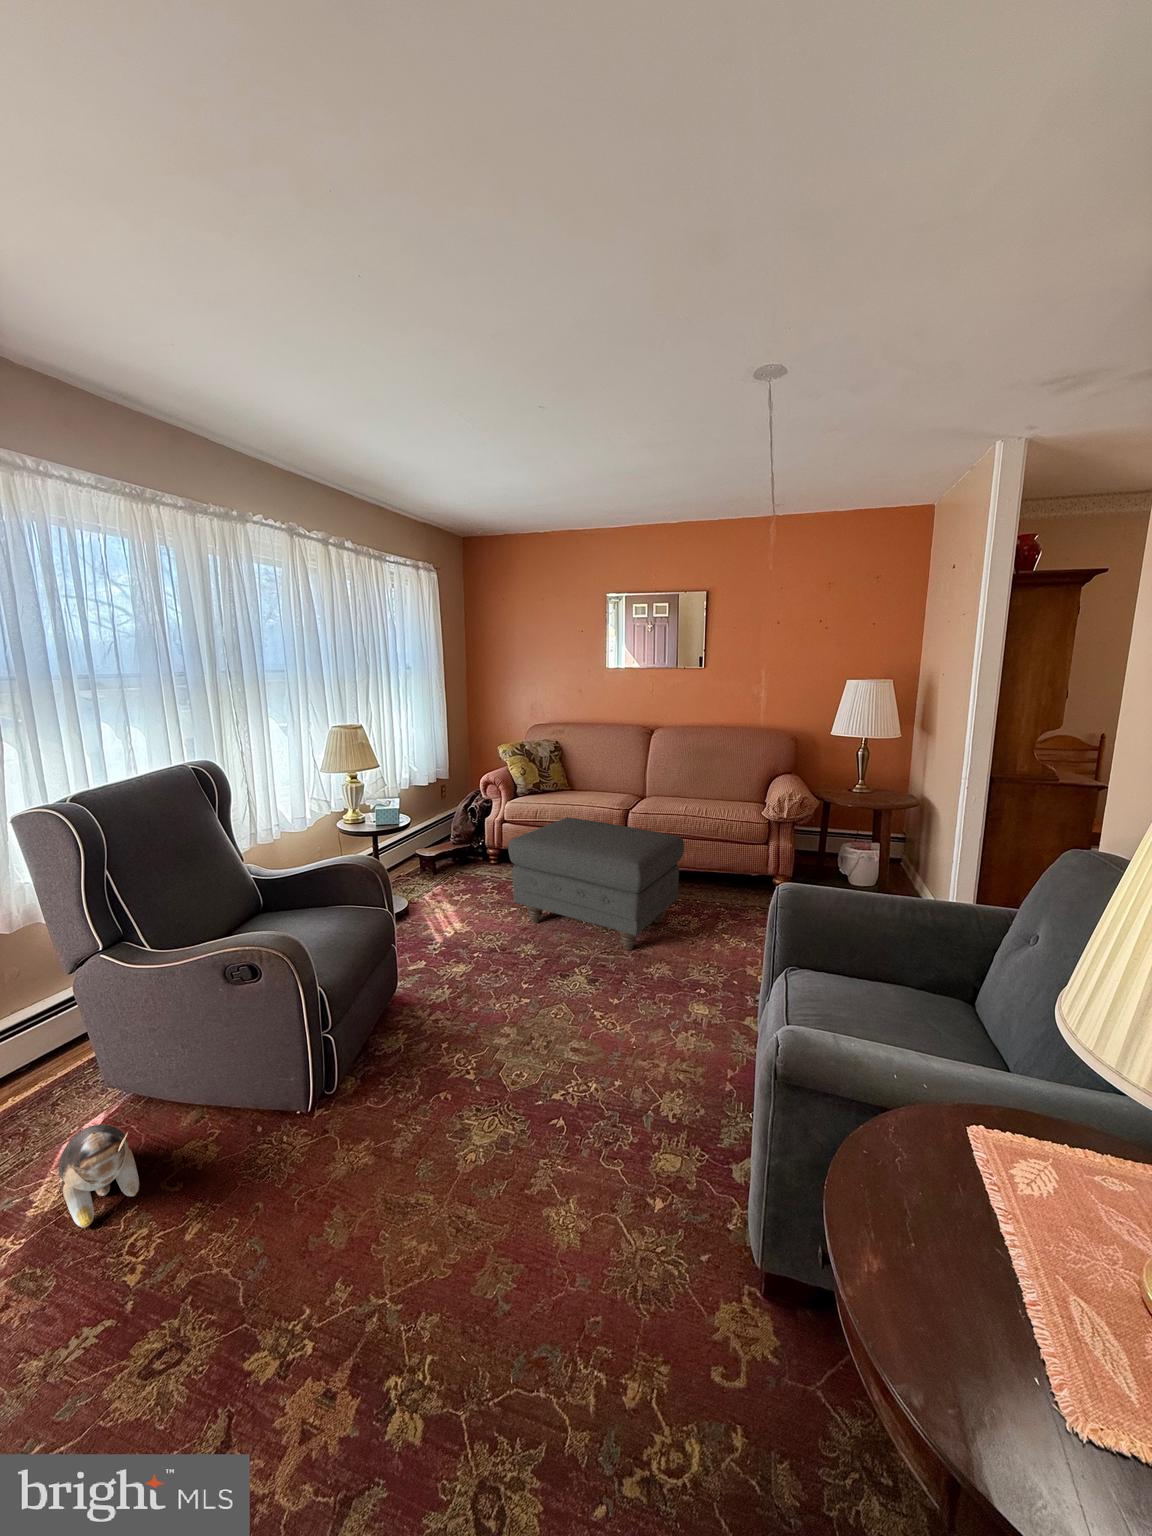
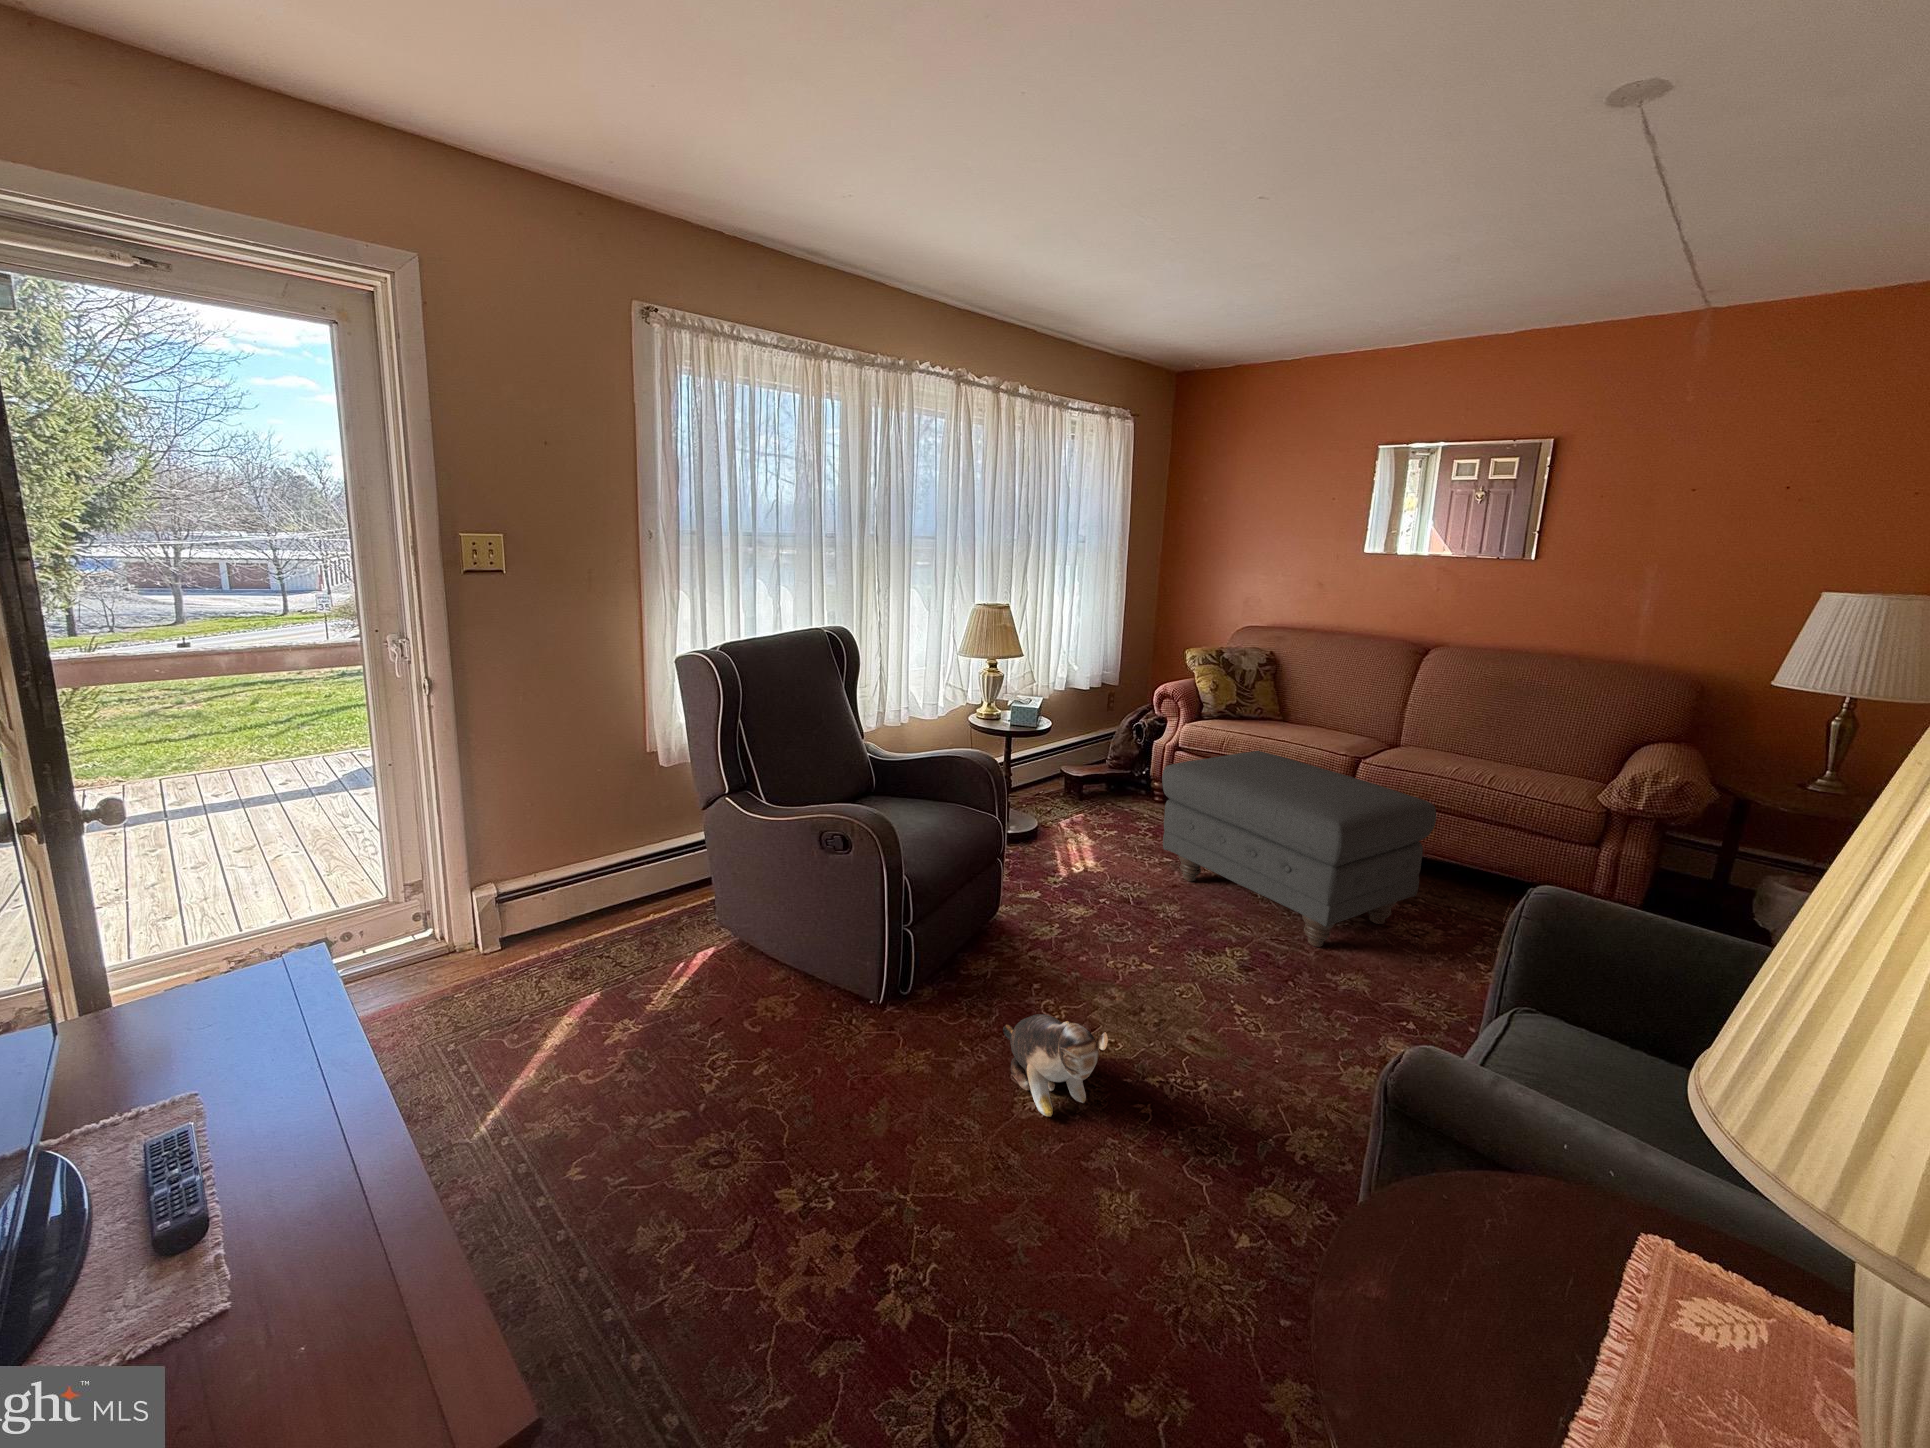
plush toy: present [58,1124,139,1228] -> present [1003,1014,1108,1117]

